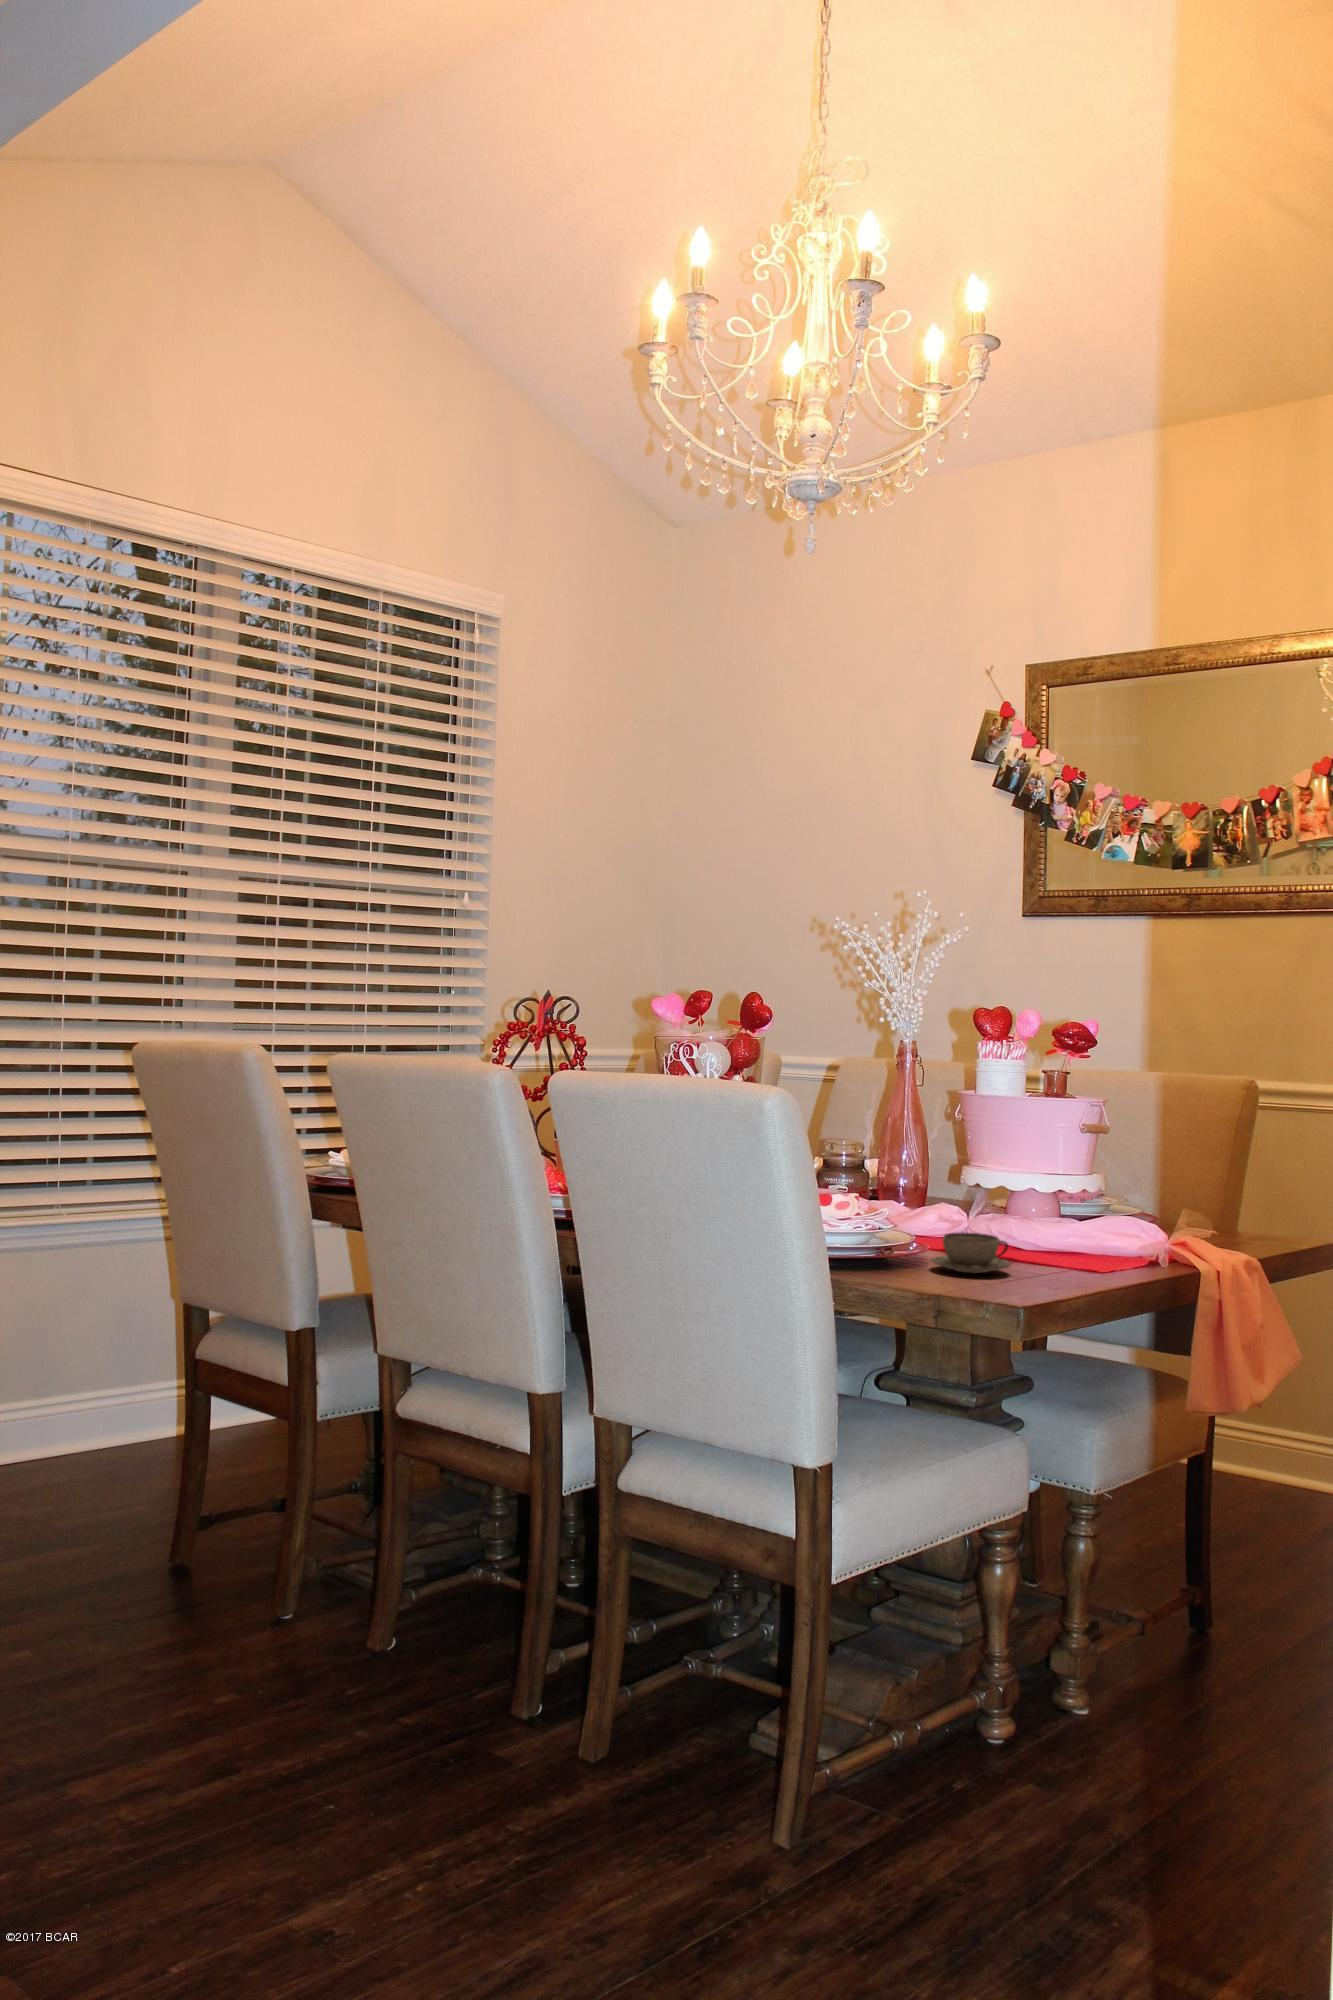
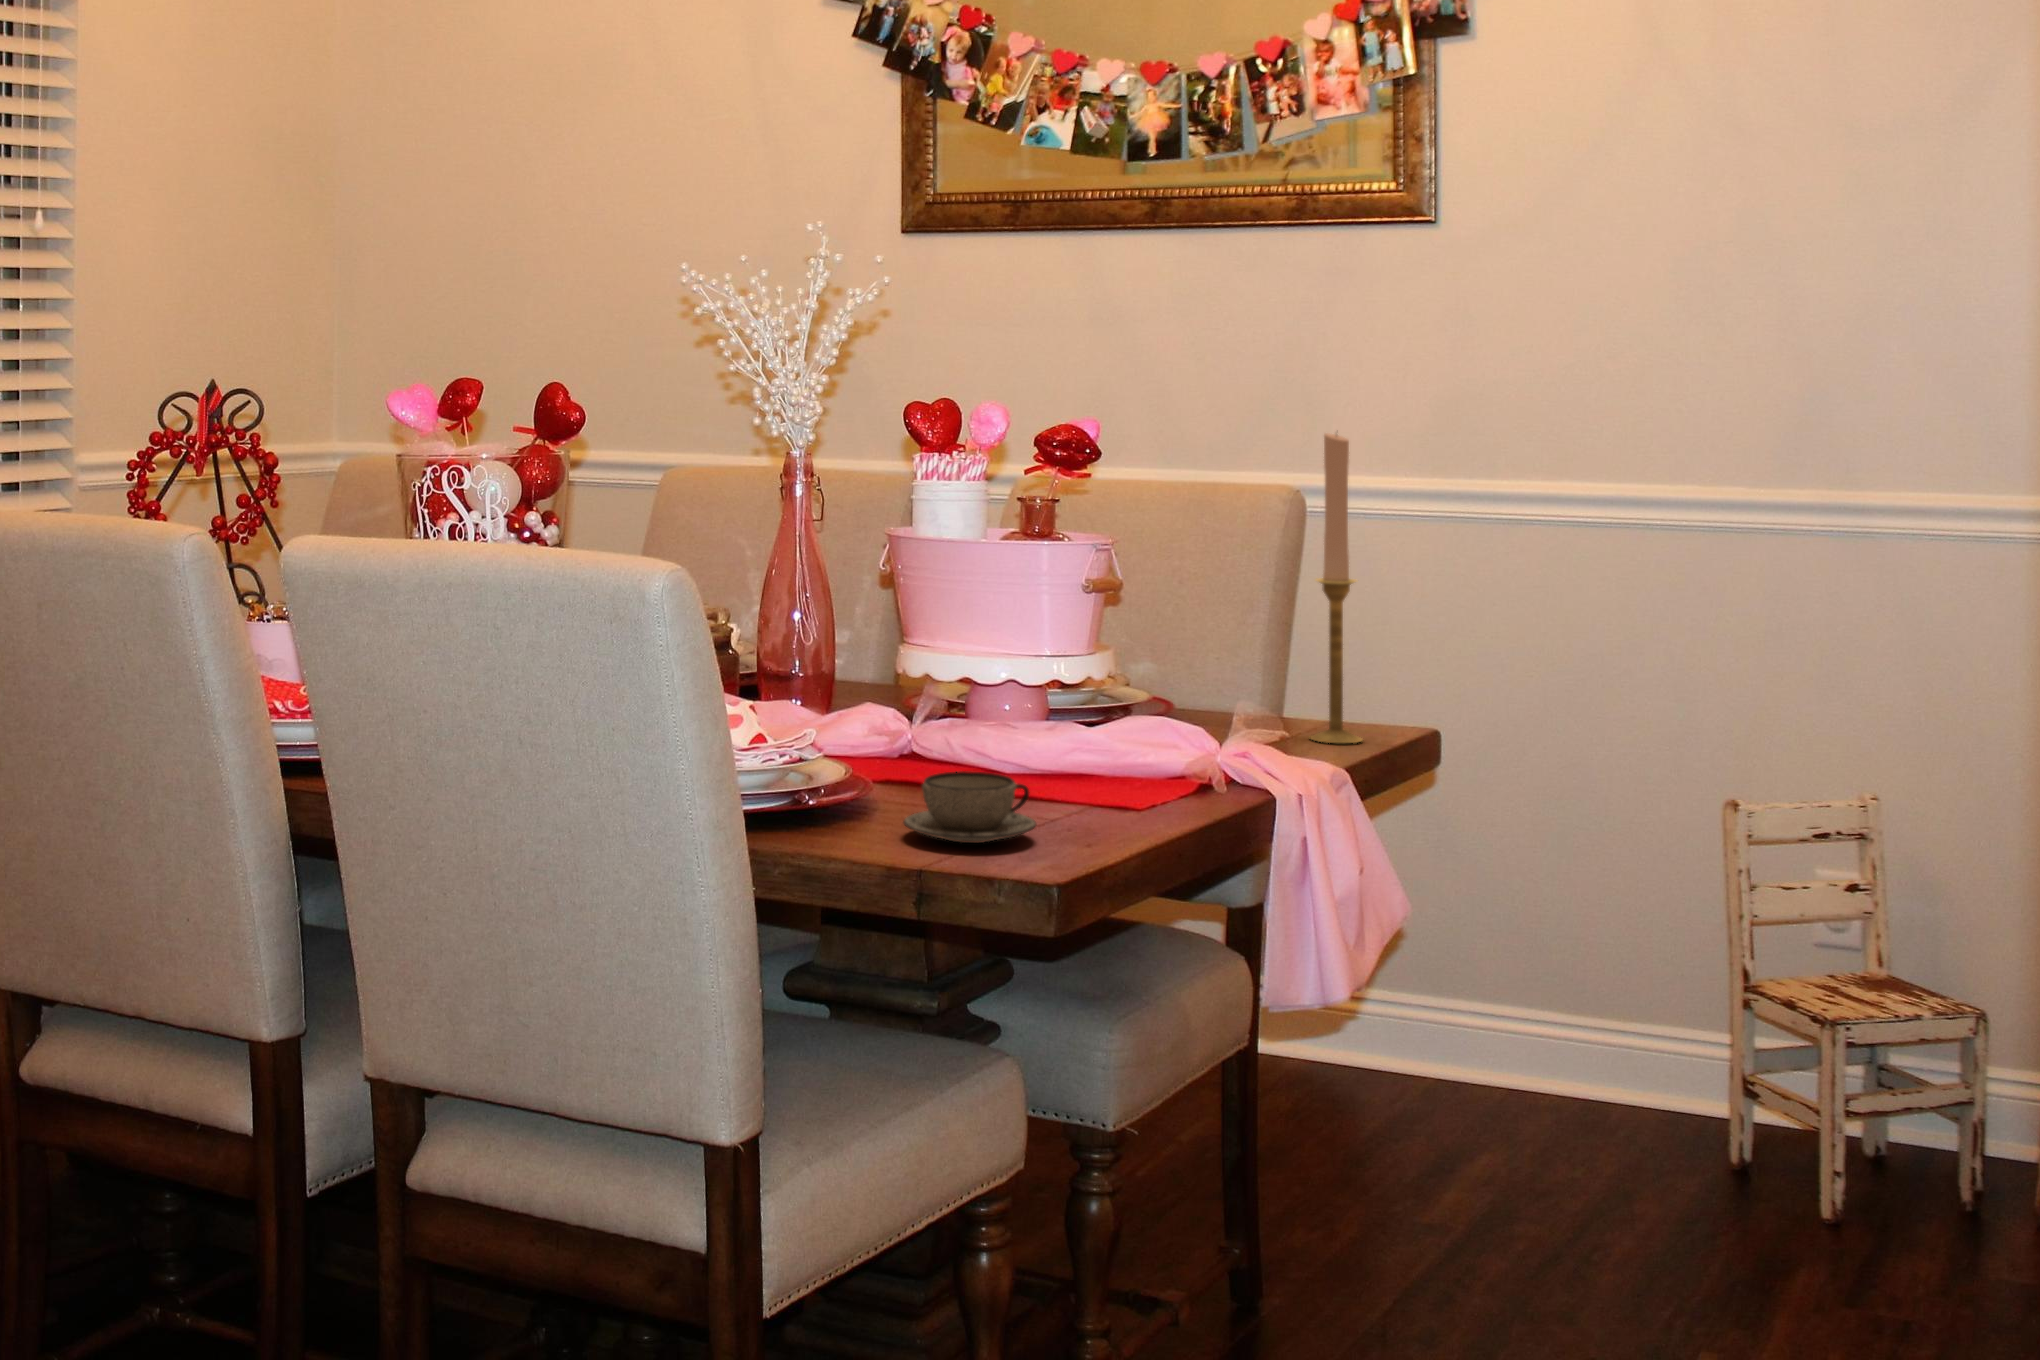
candlestick: none [1225,1044,1261,1245] -> present [1309,433,1362,743]

